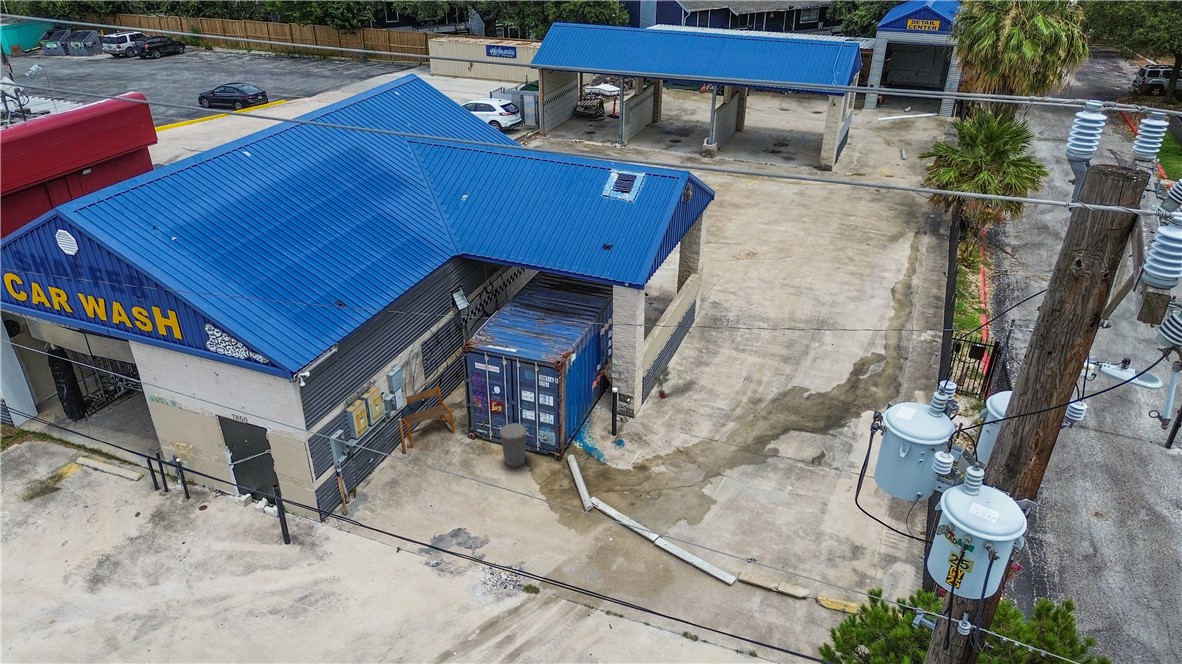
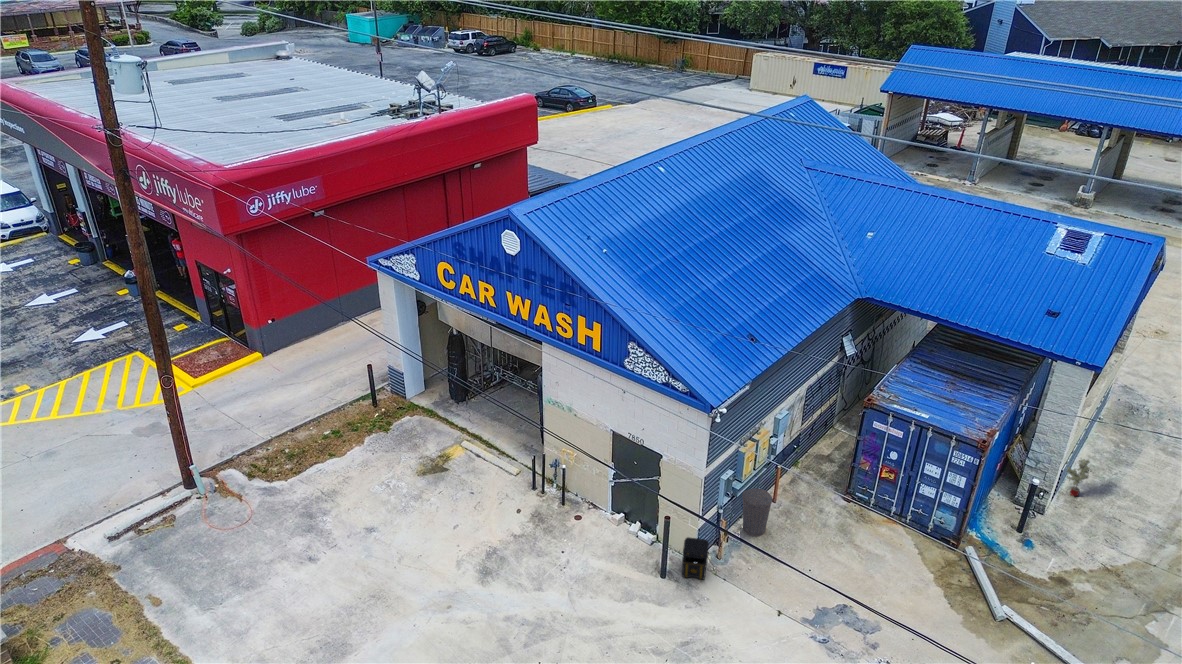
bench: present [402,386,455,448] -> none [772,436,831,497]
trash can: present [500,423,526,467] -> present [743,488,772,536]
toolbox: none [301,500,331,539] -> present [682,537,709,580]

